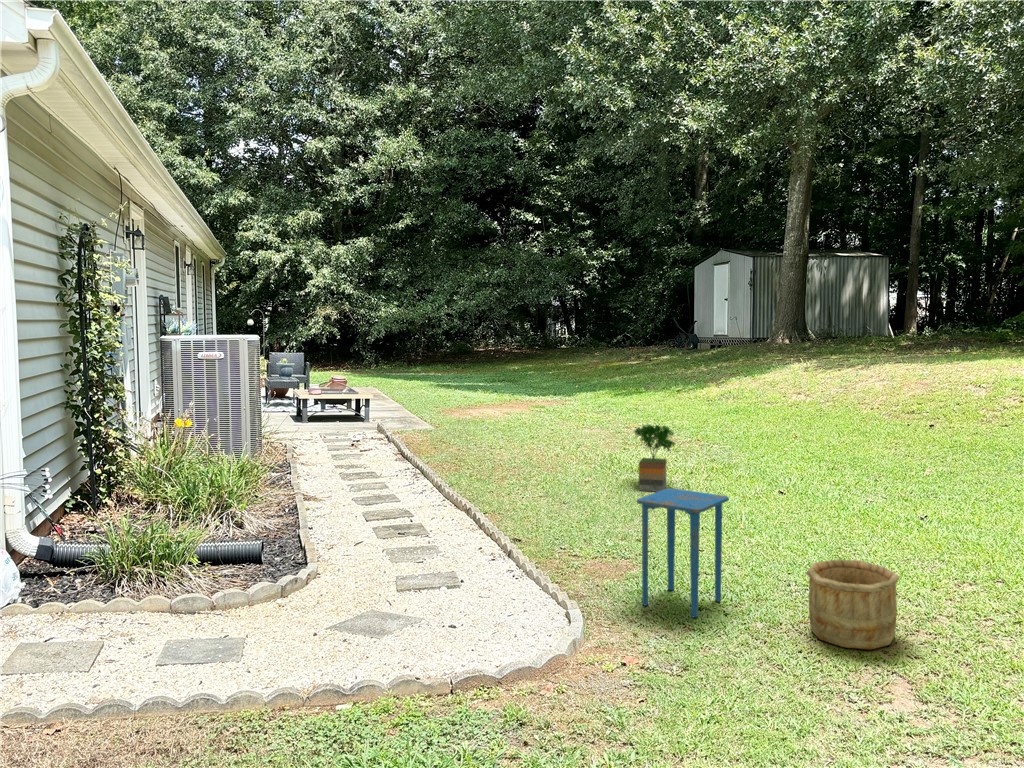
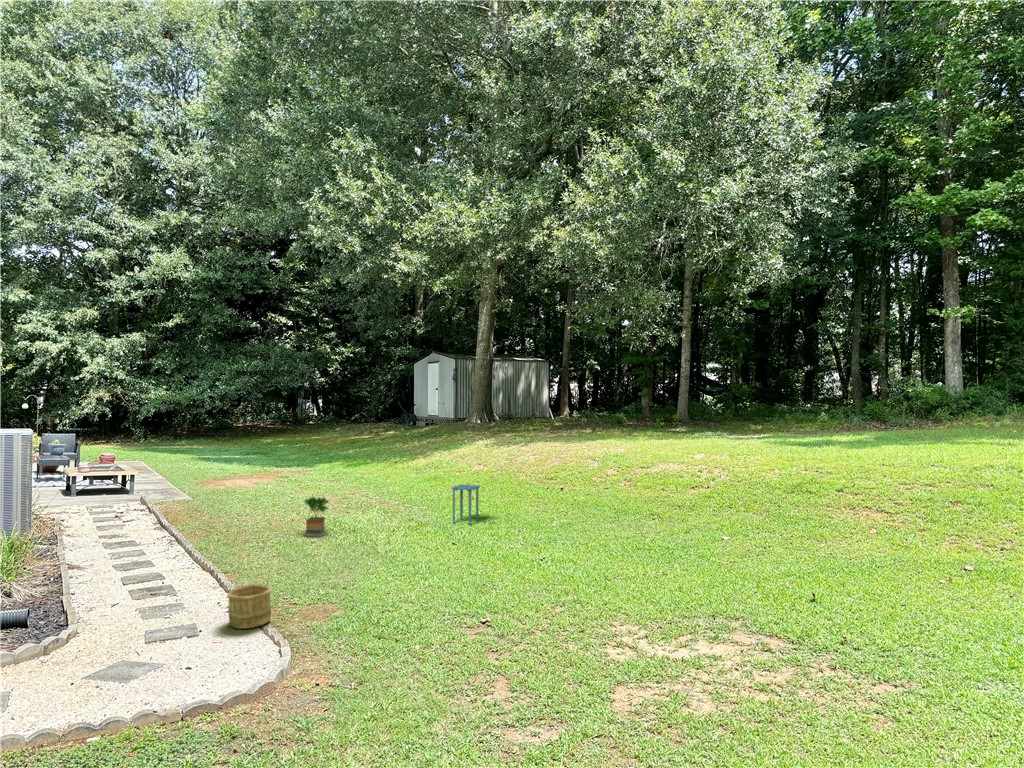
side table: present [637,488,729,617] -> present [451,485,480,525]
wooden bucket: present [806,560,899,649] -> present [227,584,271,629]

